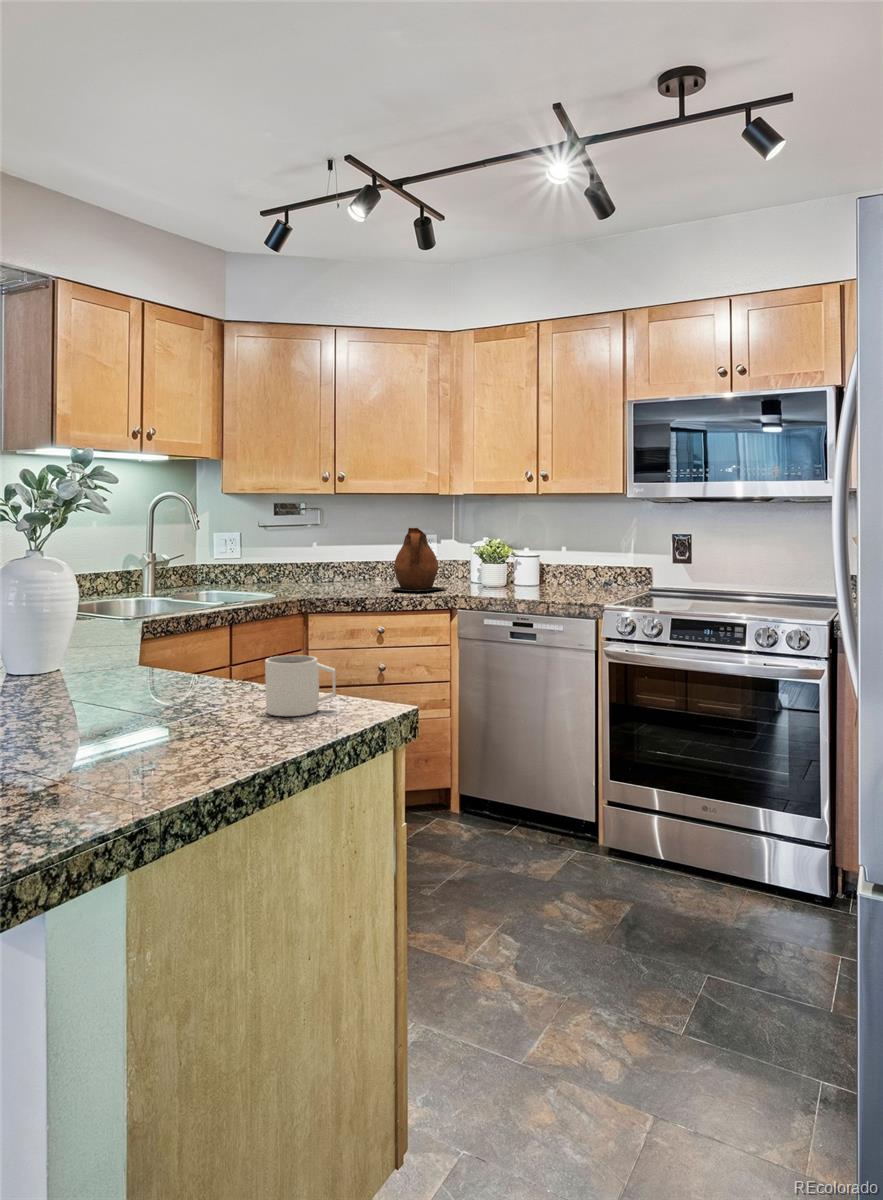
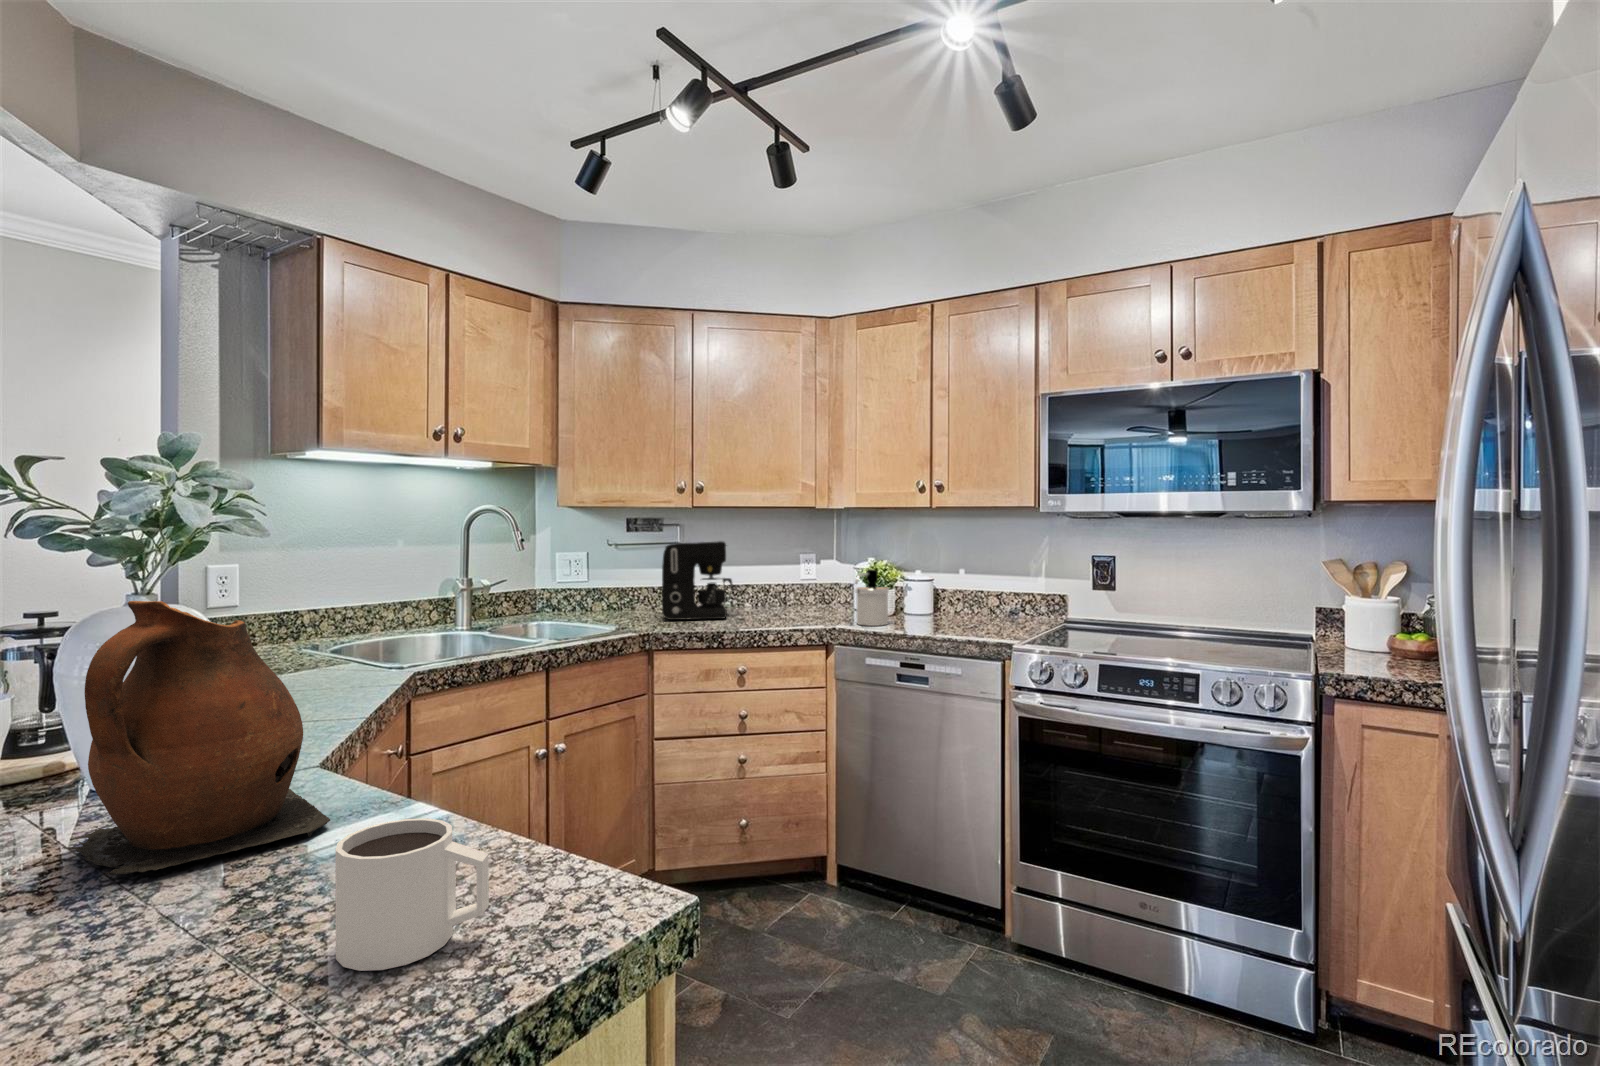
coffee maker: none [309,523,370,589] -> present [662,541,734,620]
ceramic pitcher: present [391,528,446,591] -> present [67,601,330,875]
soap dispenser: none [476,546,504,593] -> present [855,569,889,626]

